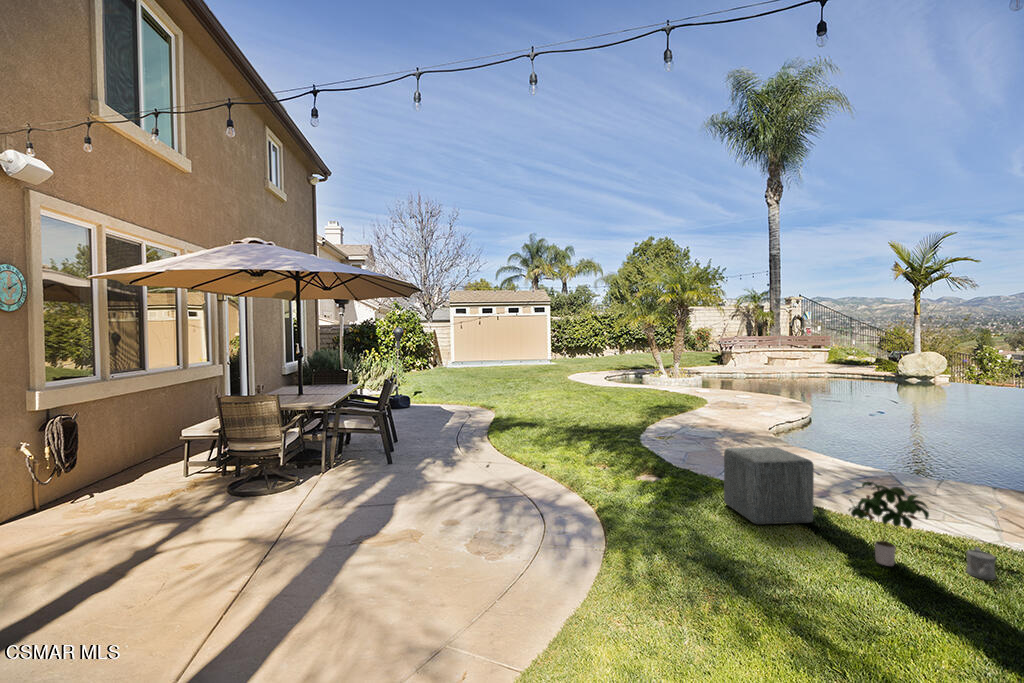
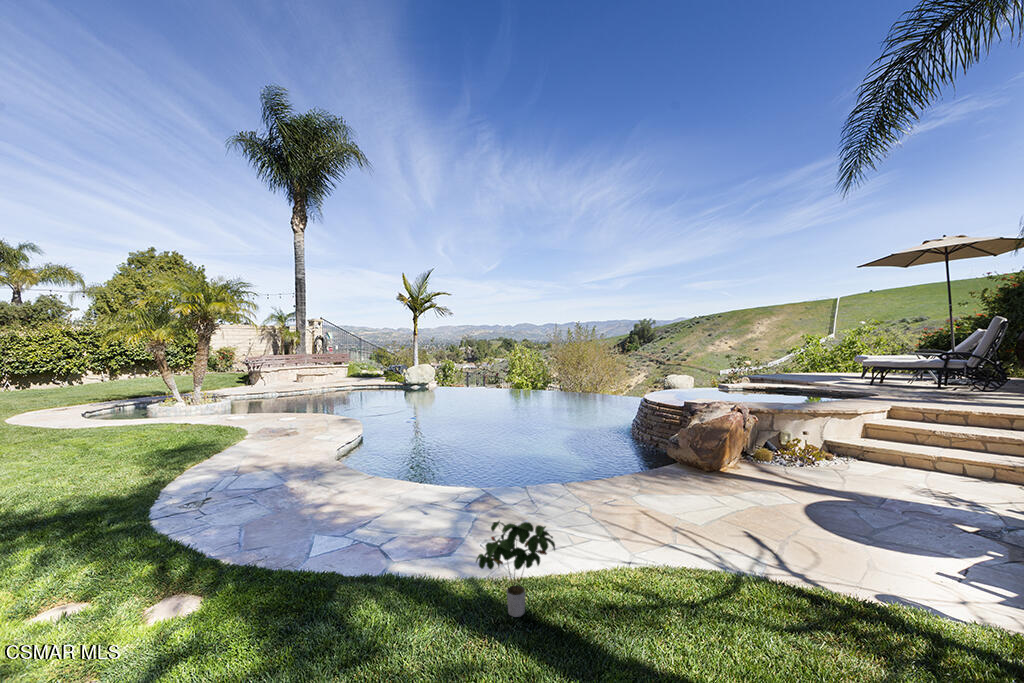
ottoman: present [724,447,814,524] -> none [314,496,428,623]
watering can: present [966,547,997,580] -> none [566,553,598,588]

